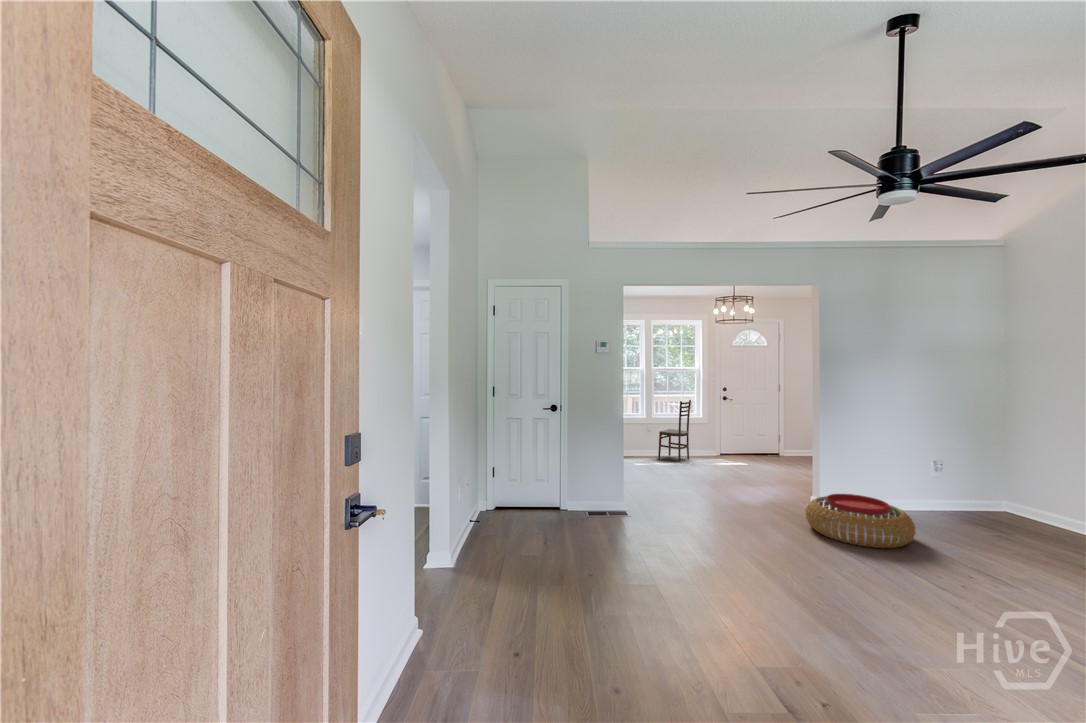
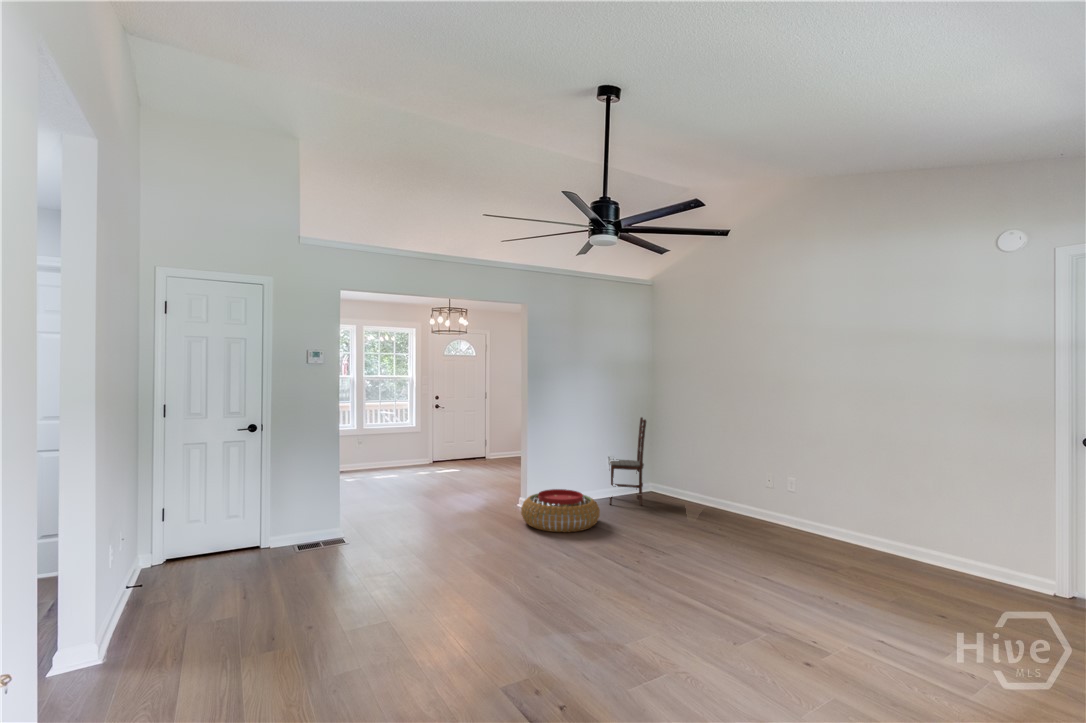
dining chair: present [658,400,691,462] -> present [610,417,646,505]

